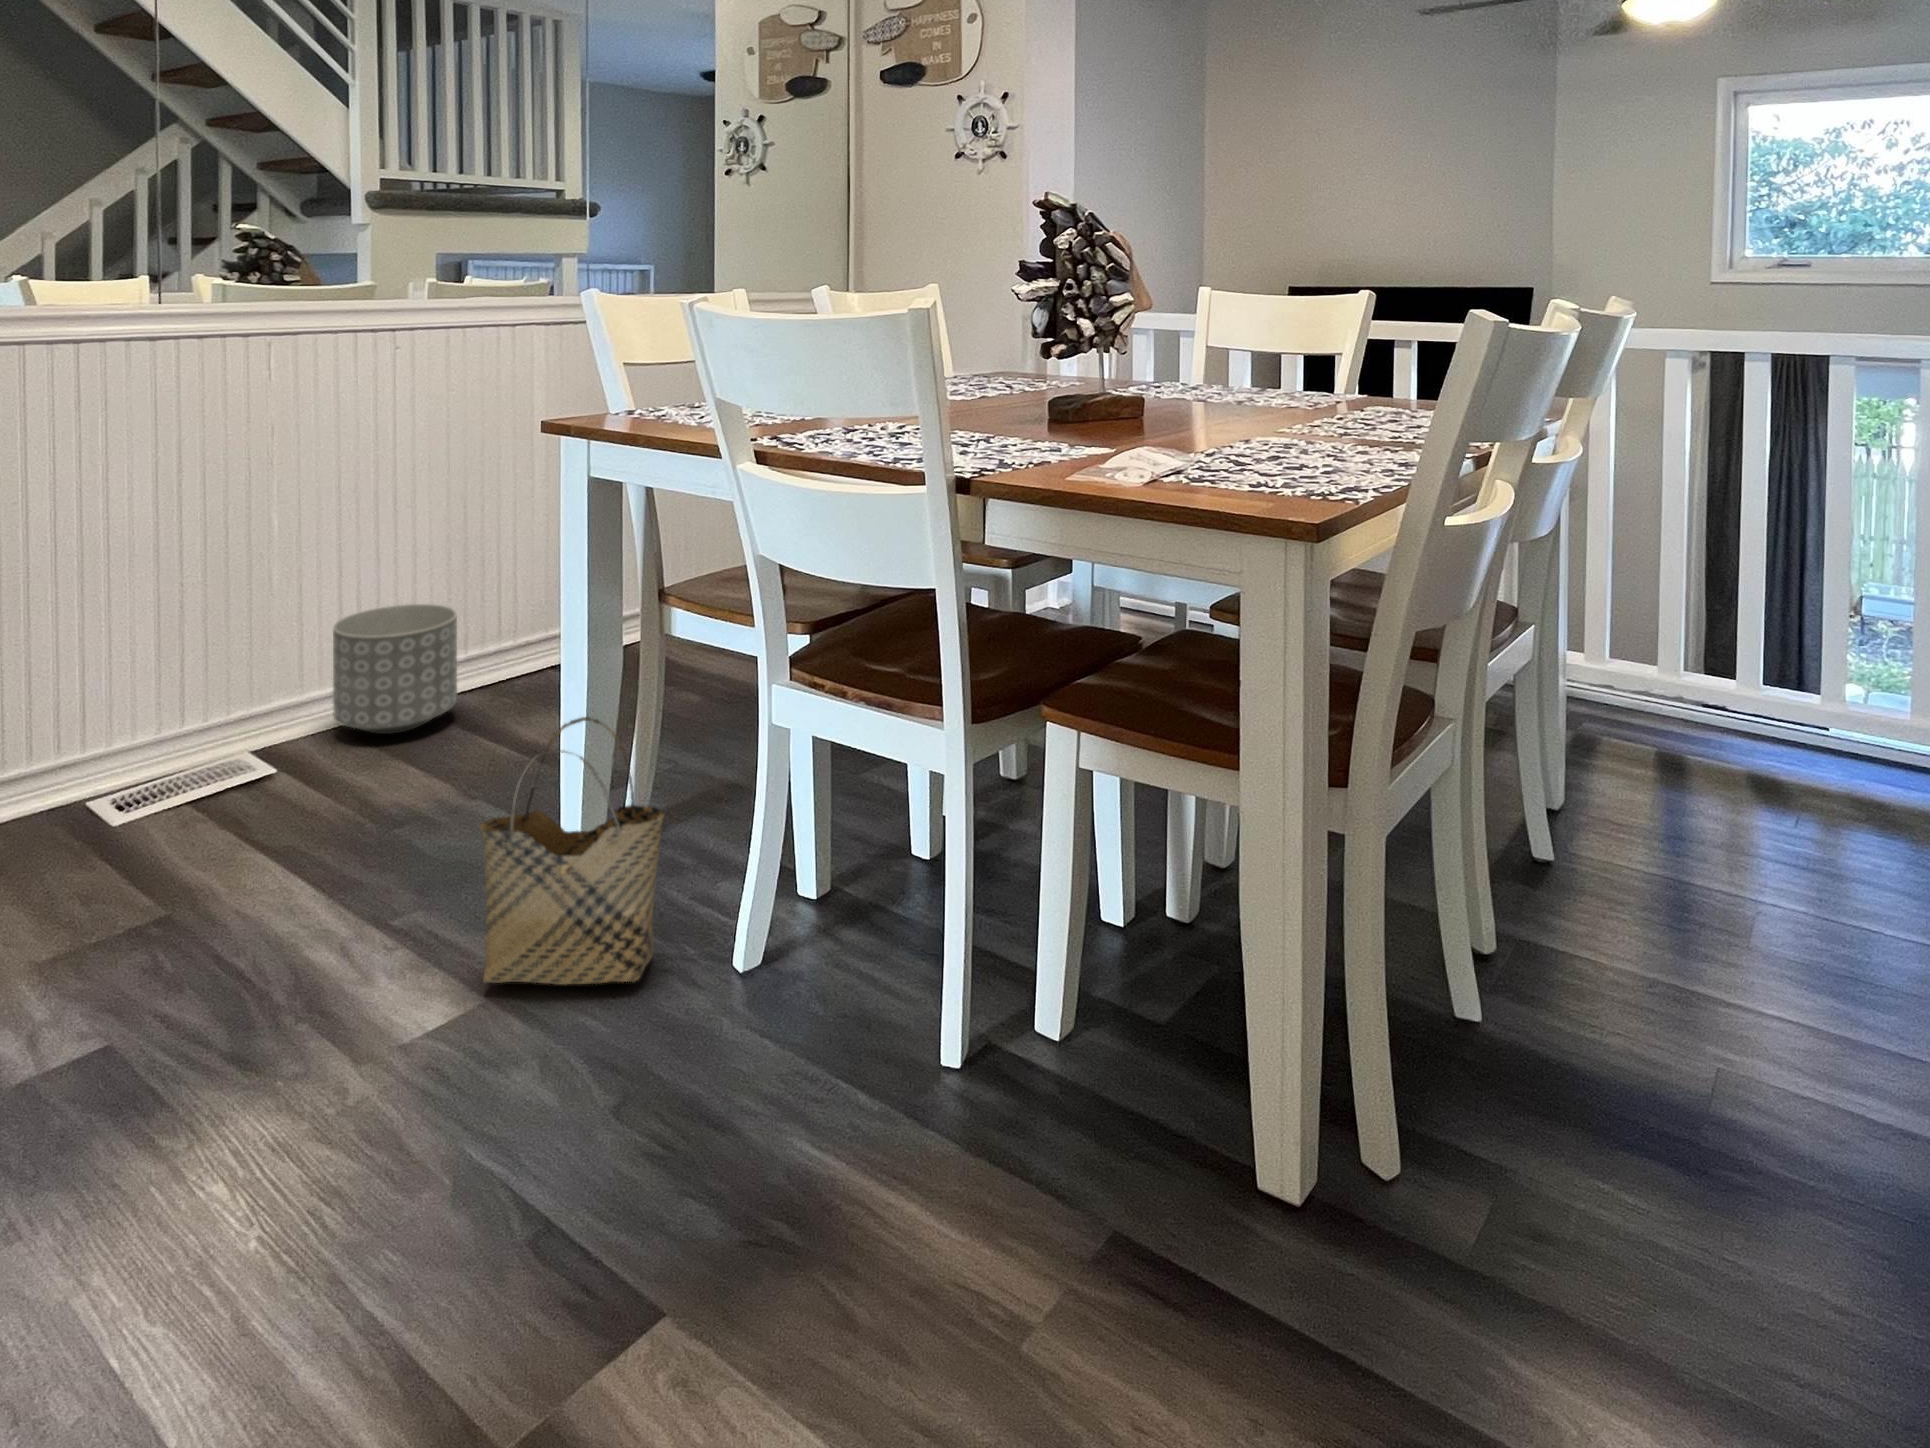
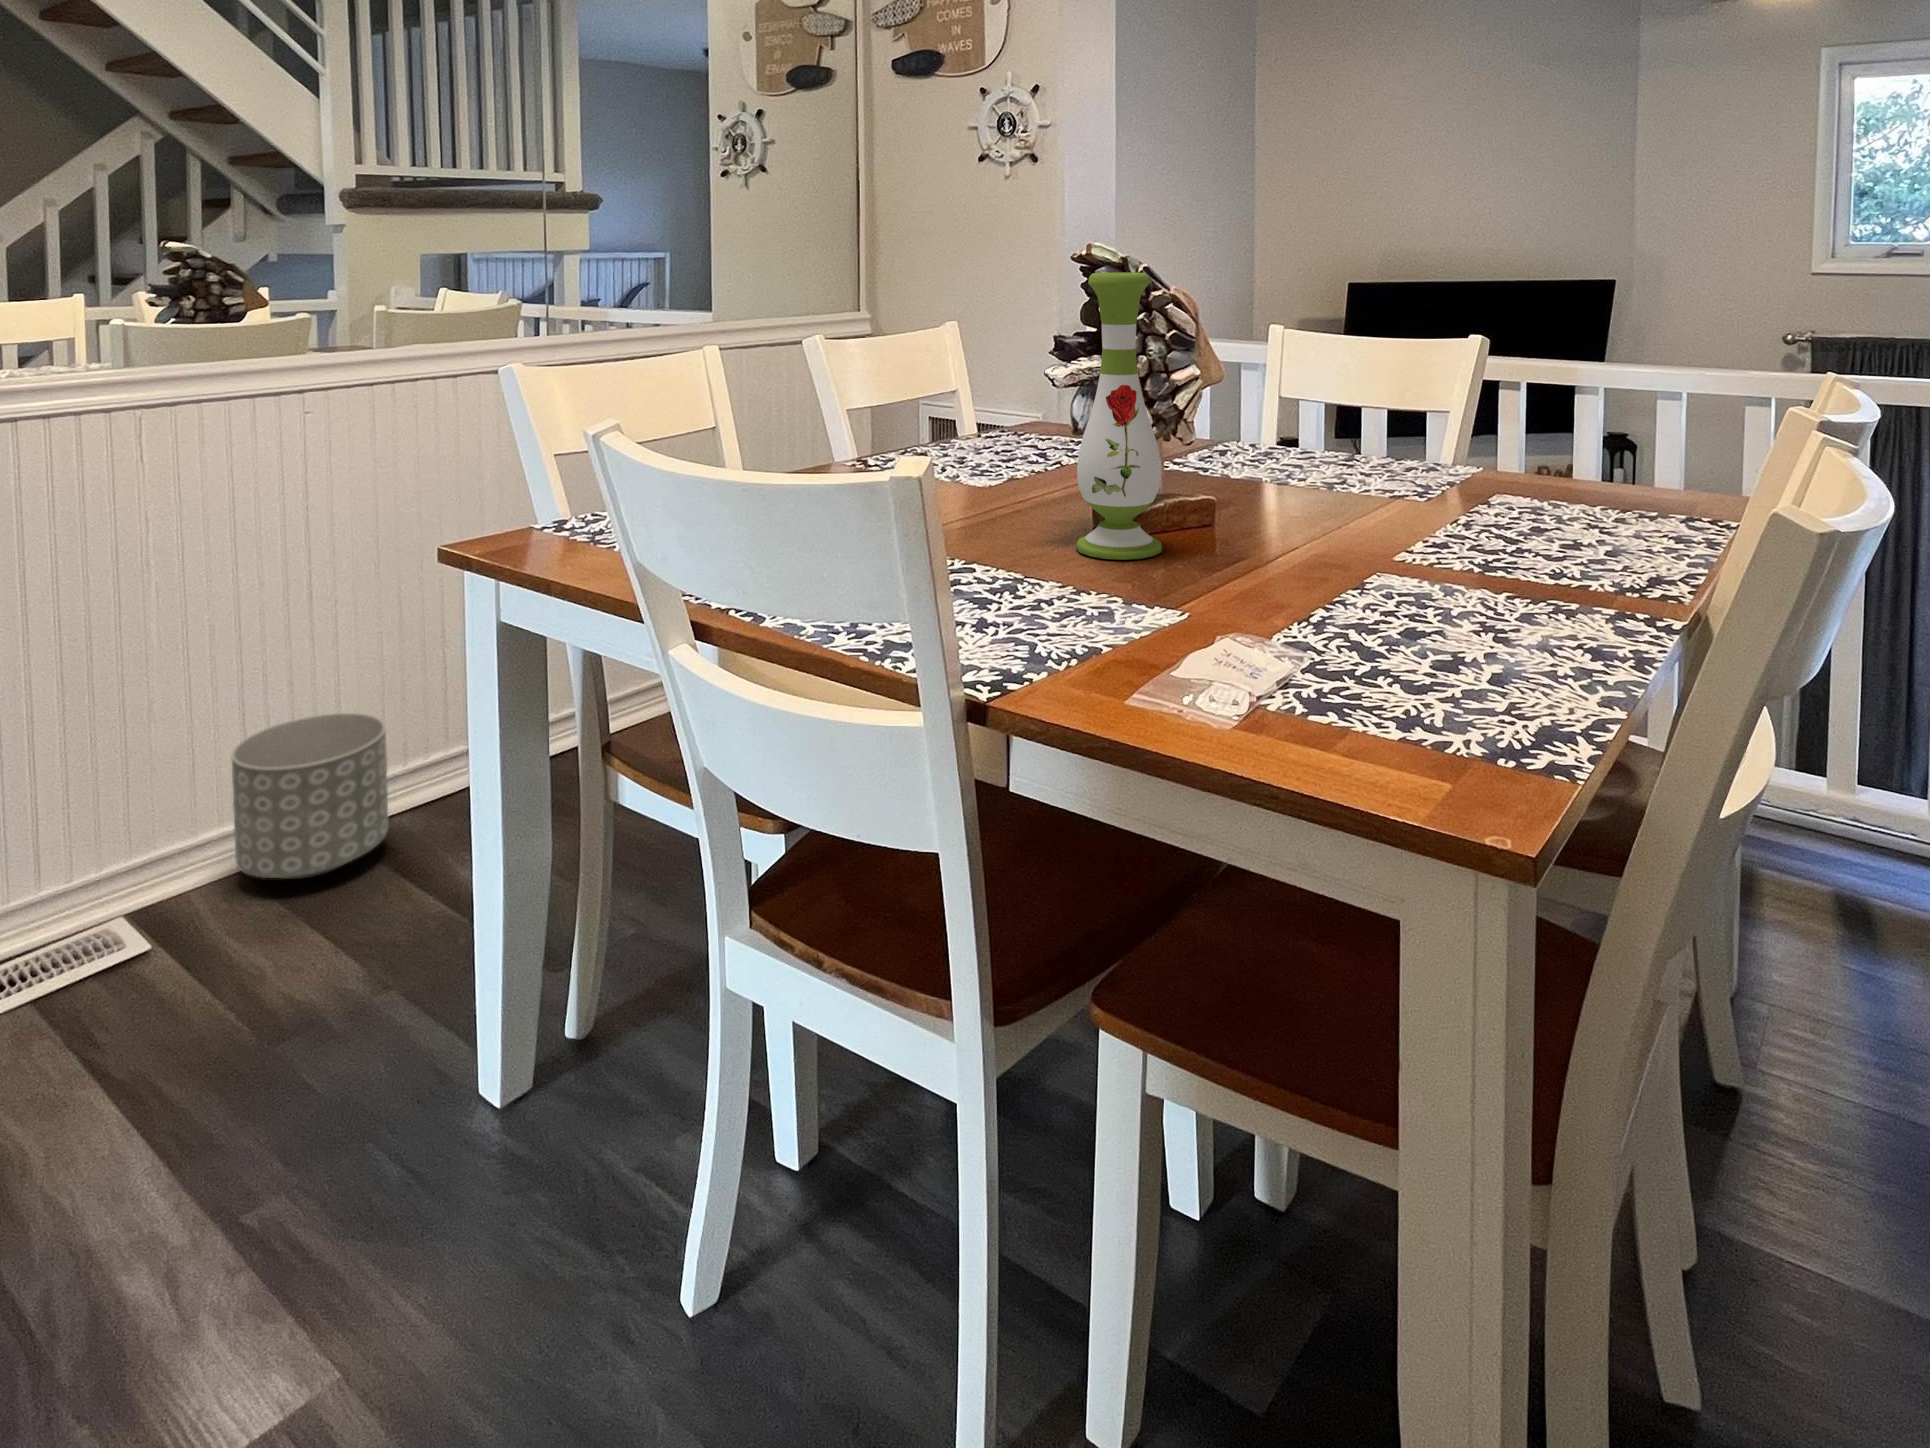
vase: none [1034,210,1101,427] -> present [1076,273,1162,560]
woven basket: present [479,717,664,985] -> none [335,961,588,1344]

